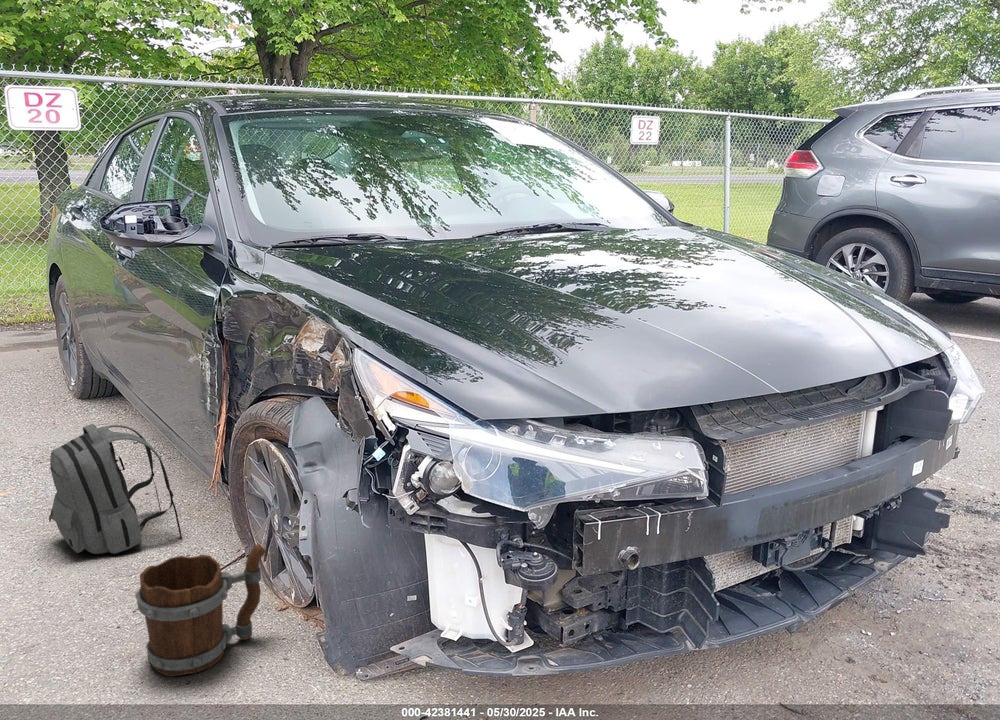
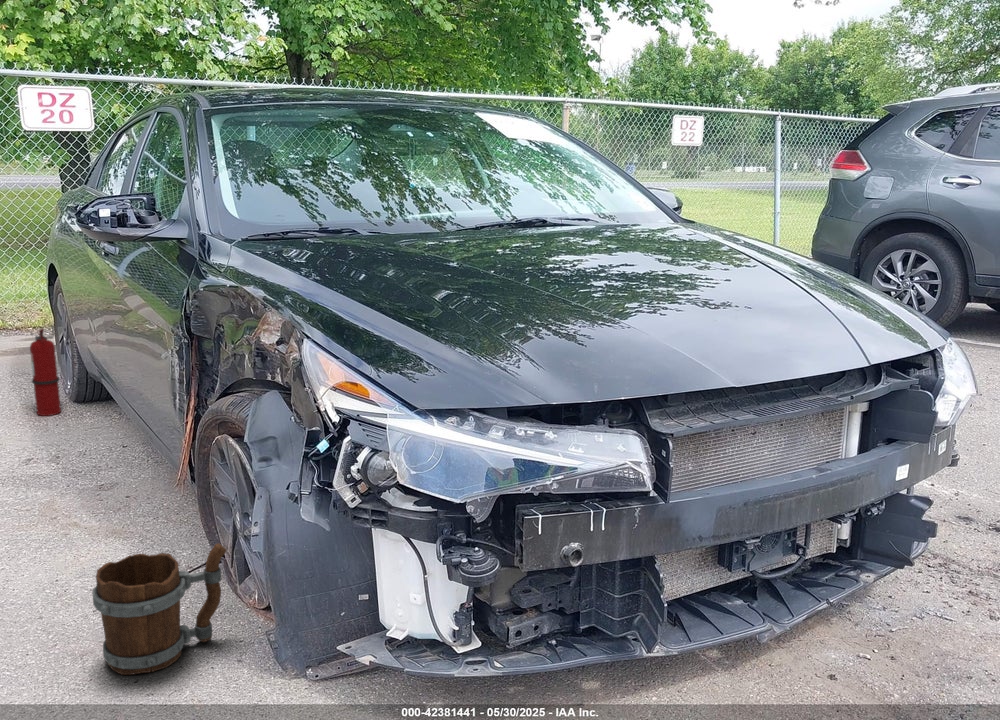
fire extinguisher: none [38,322,70,410] -> present [30,326,61,416]
backpack: present [49,424,182,554] -> none [22,423,156,556]

